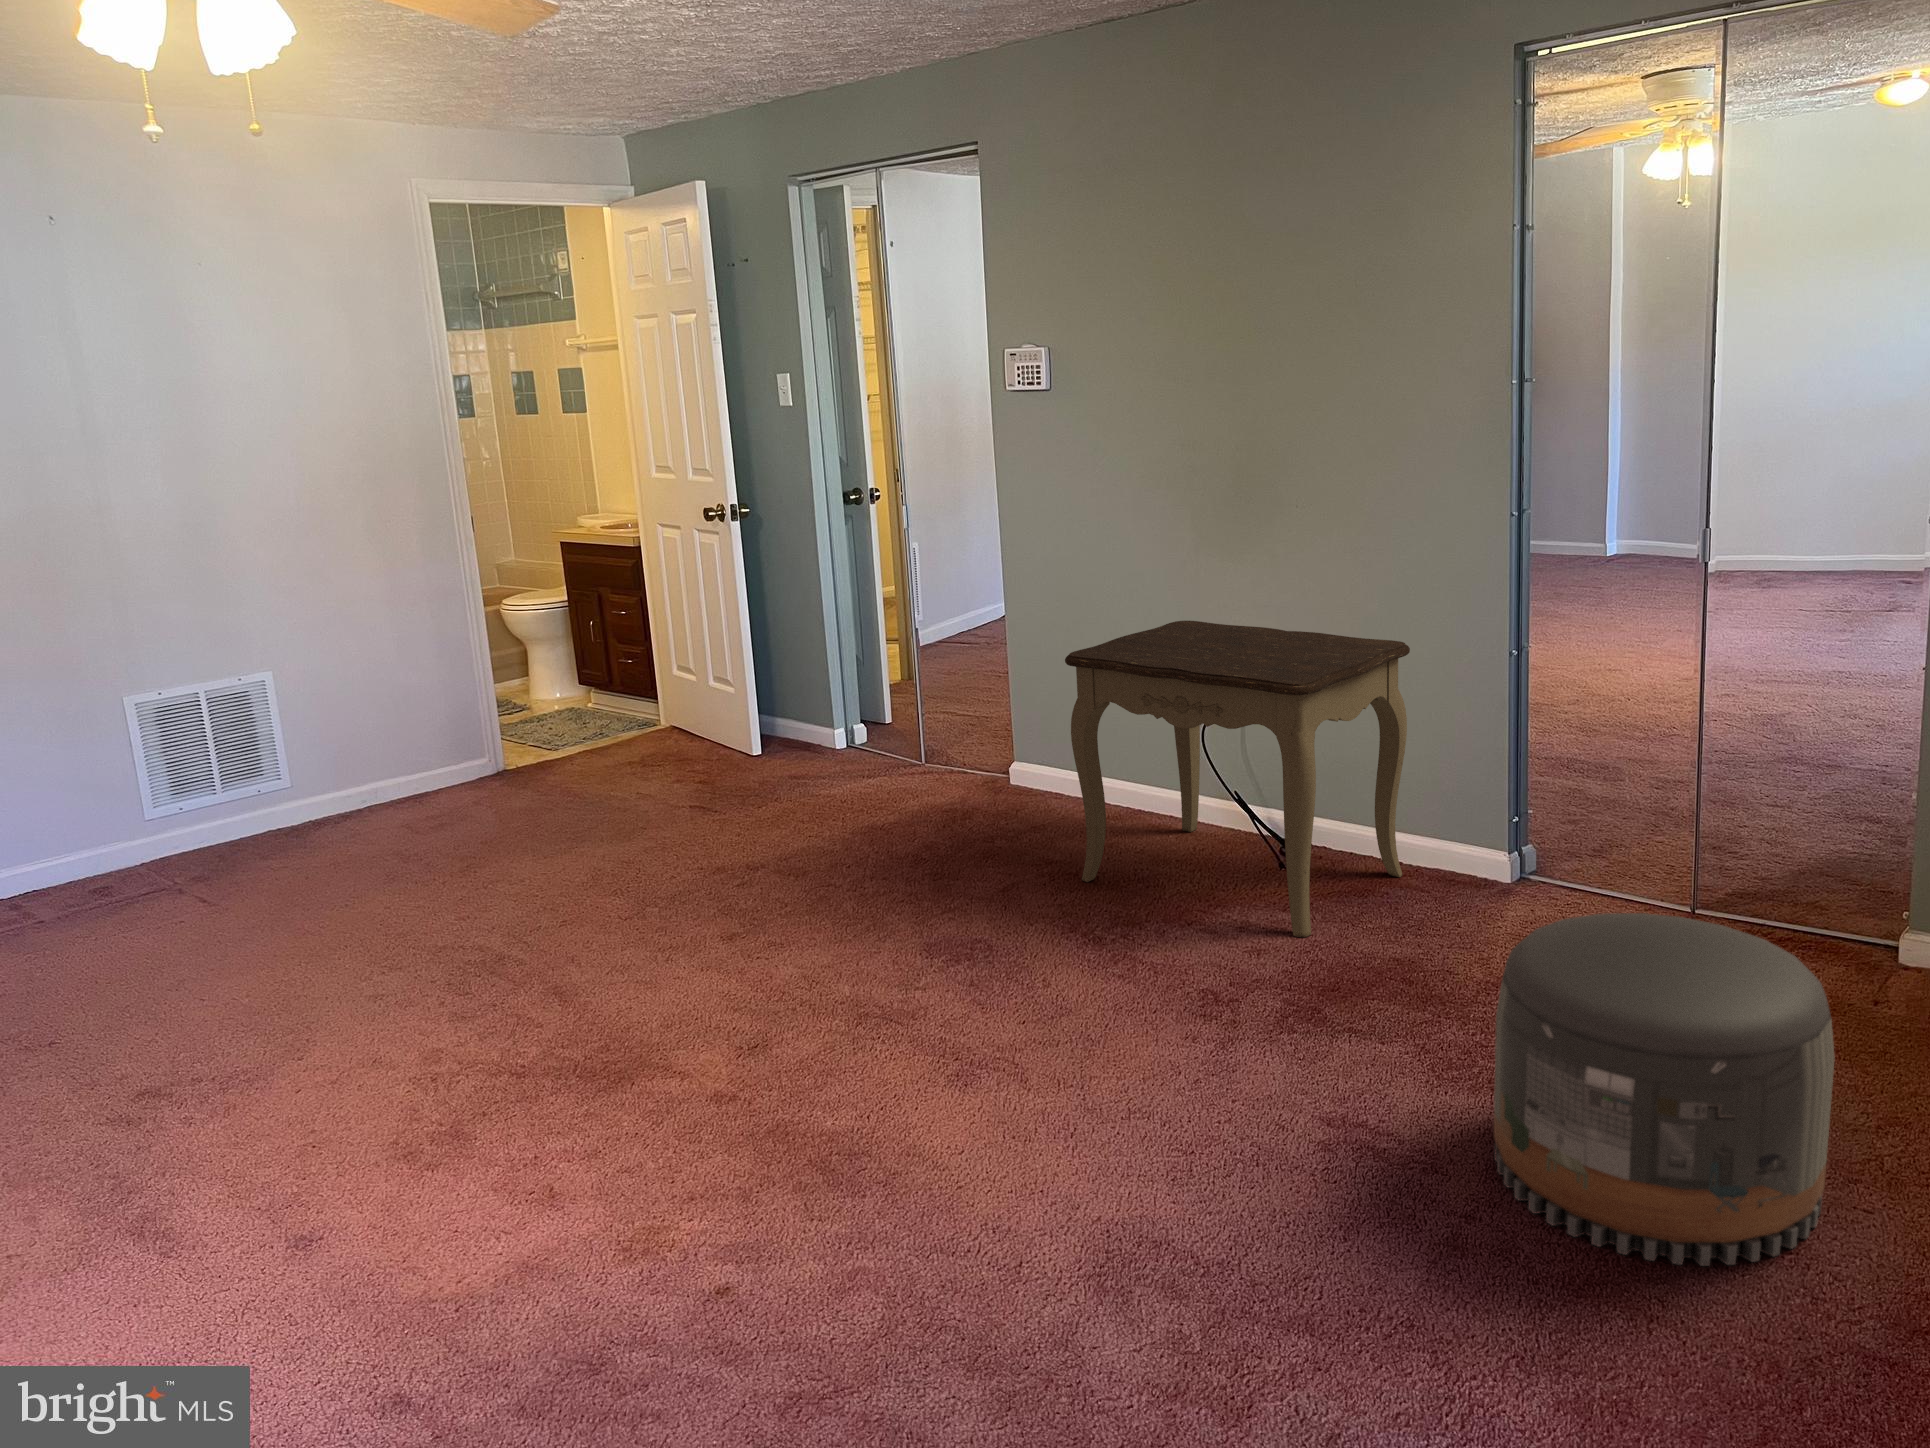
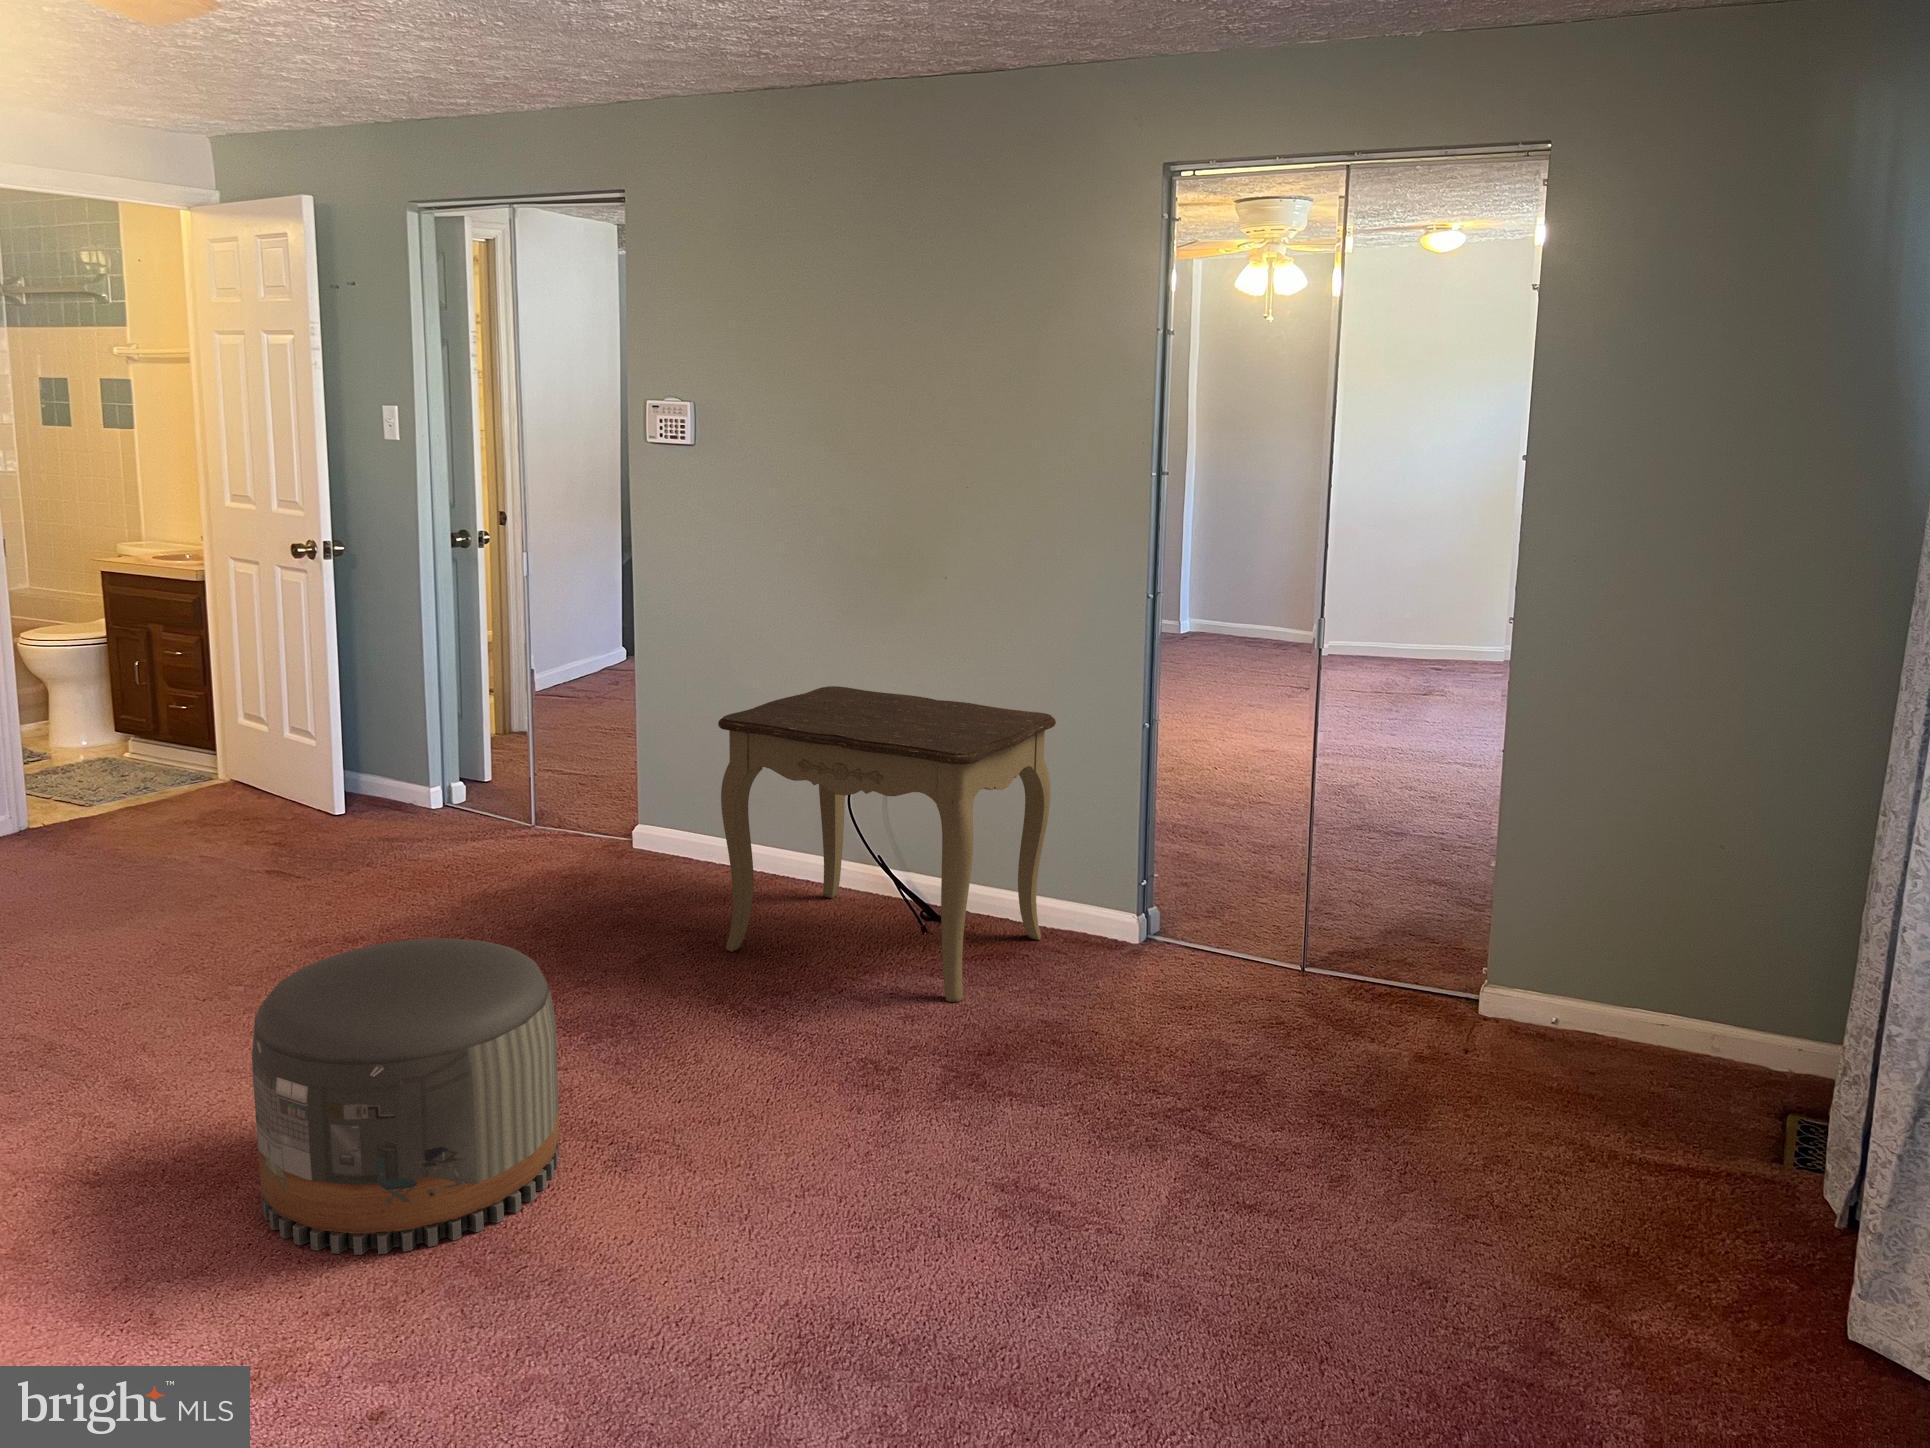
pouf: present [1494,913,1834,1266] -> present [252,938,559,1255]

